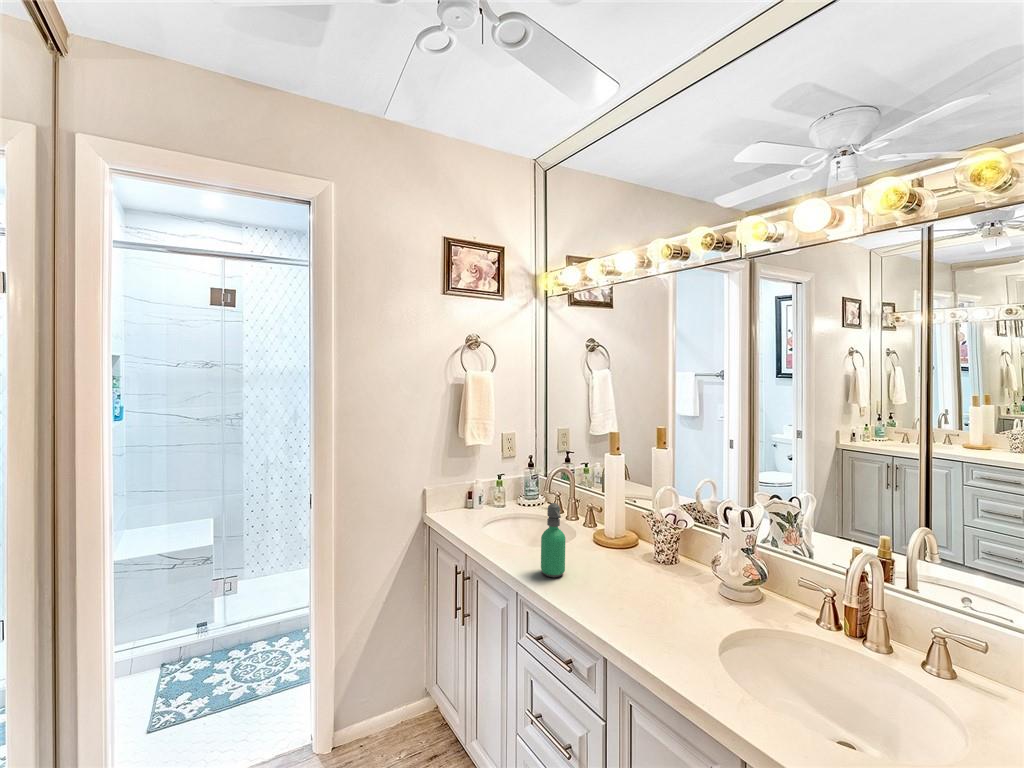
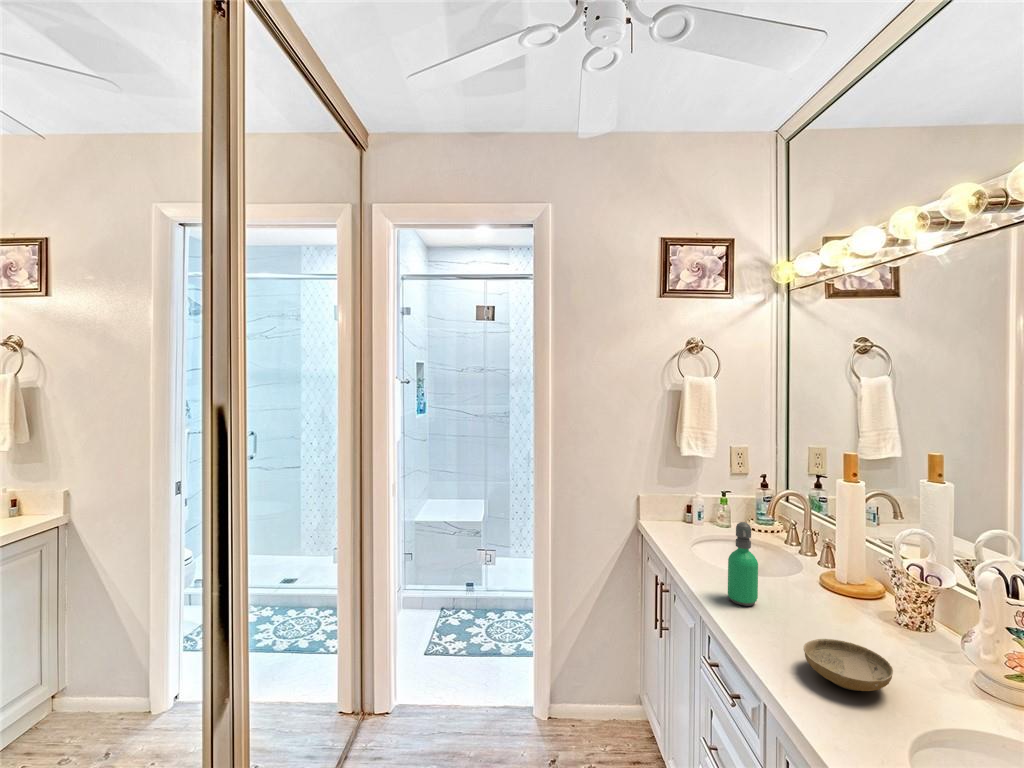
ceramic bowl: none [625,589,689,627] -> present [804,639,893,691]

